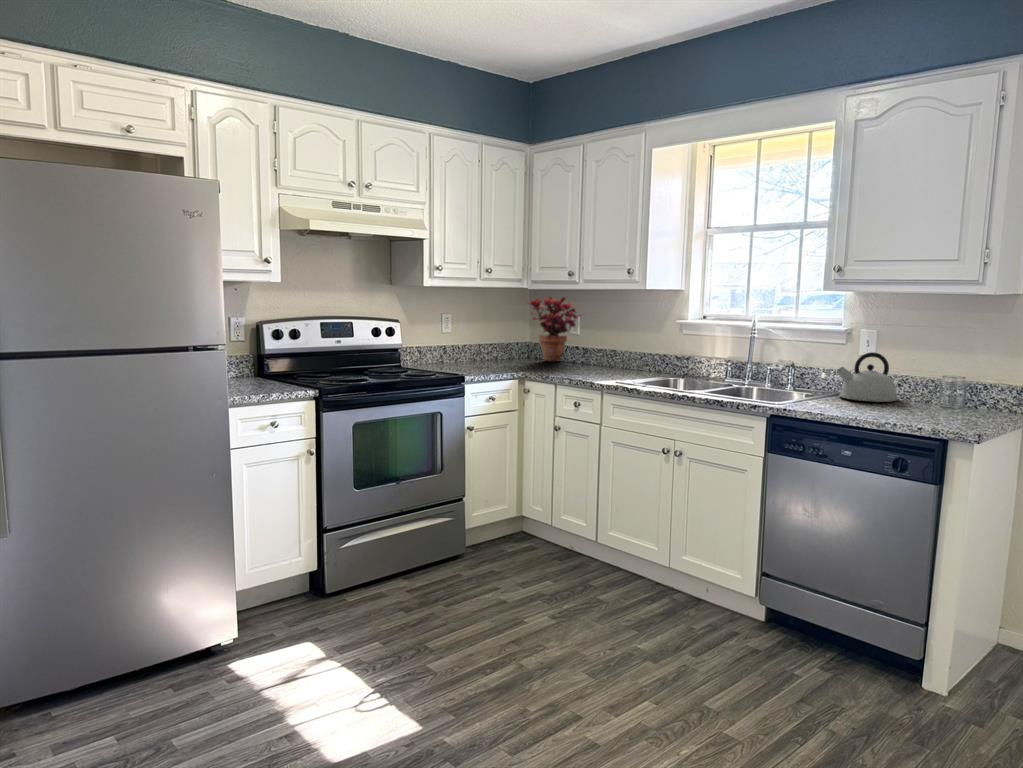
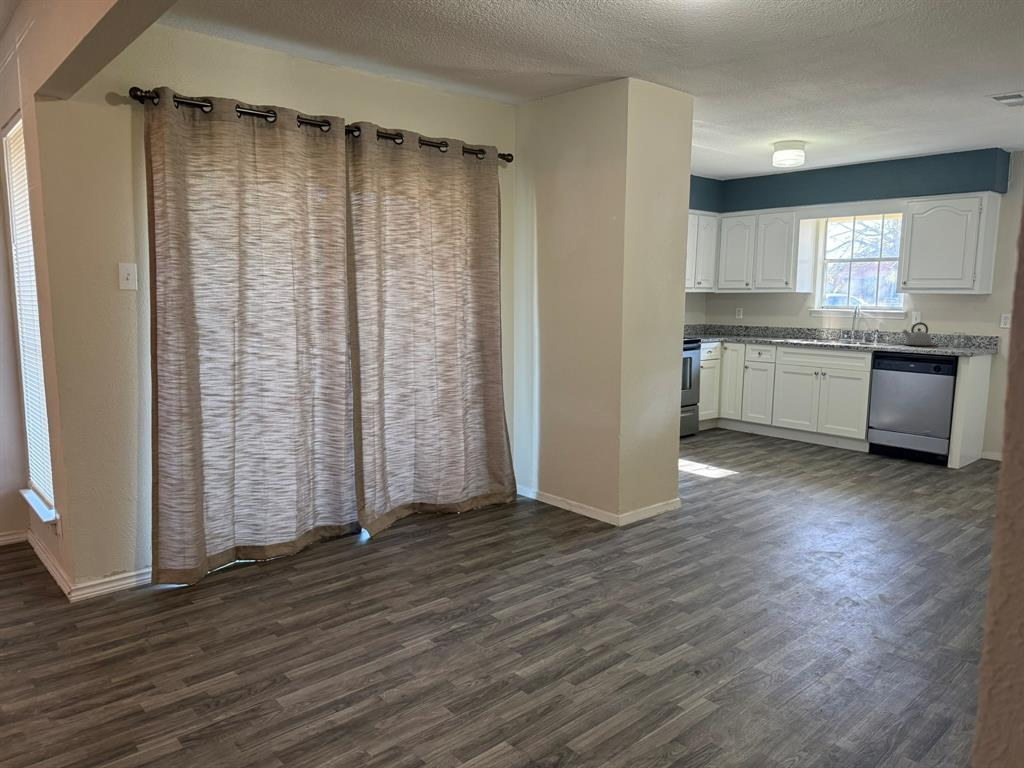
potted plant: present [529,297,578,362] -> none [712,297,746,334]

